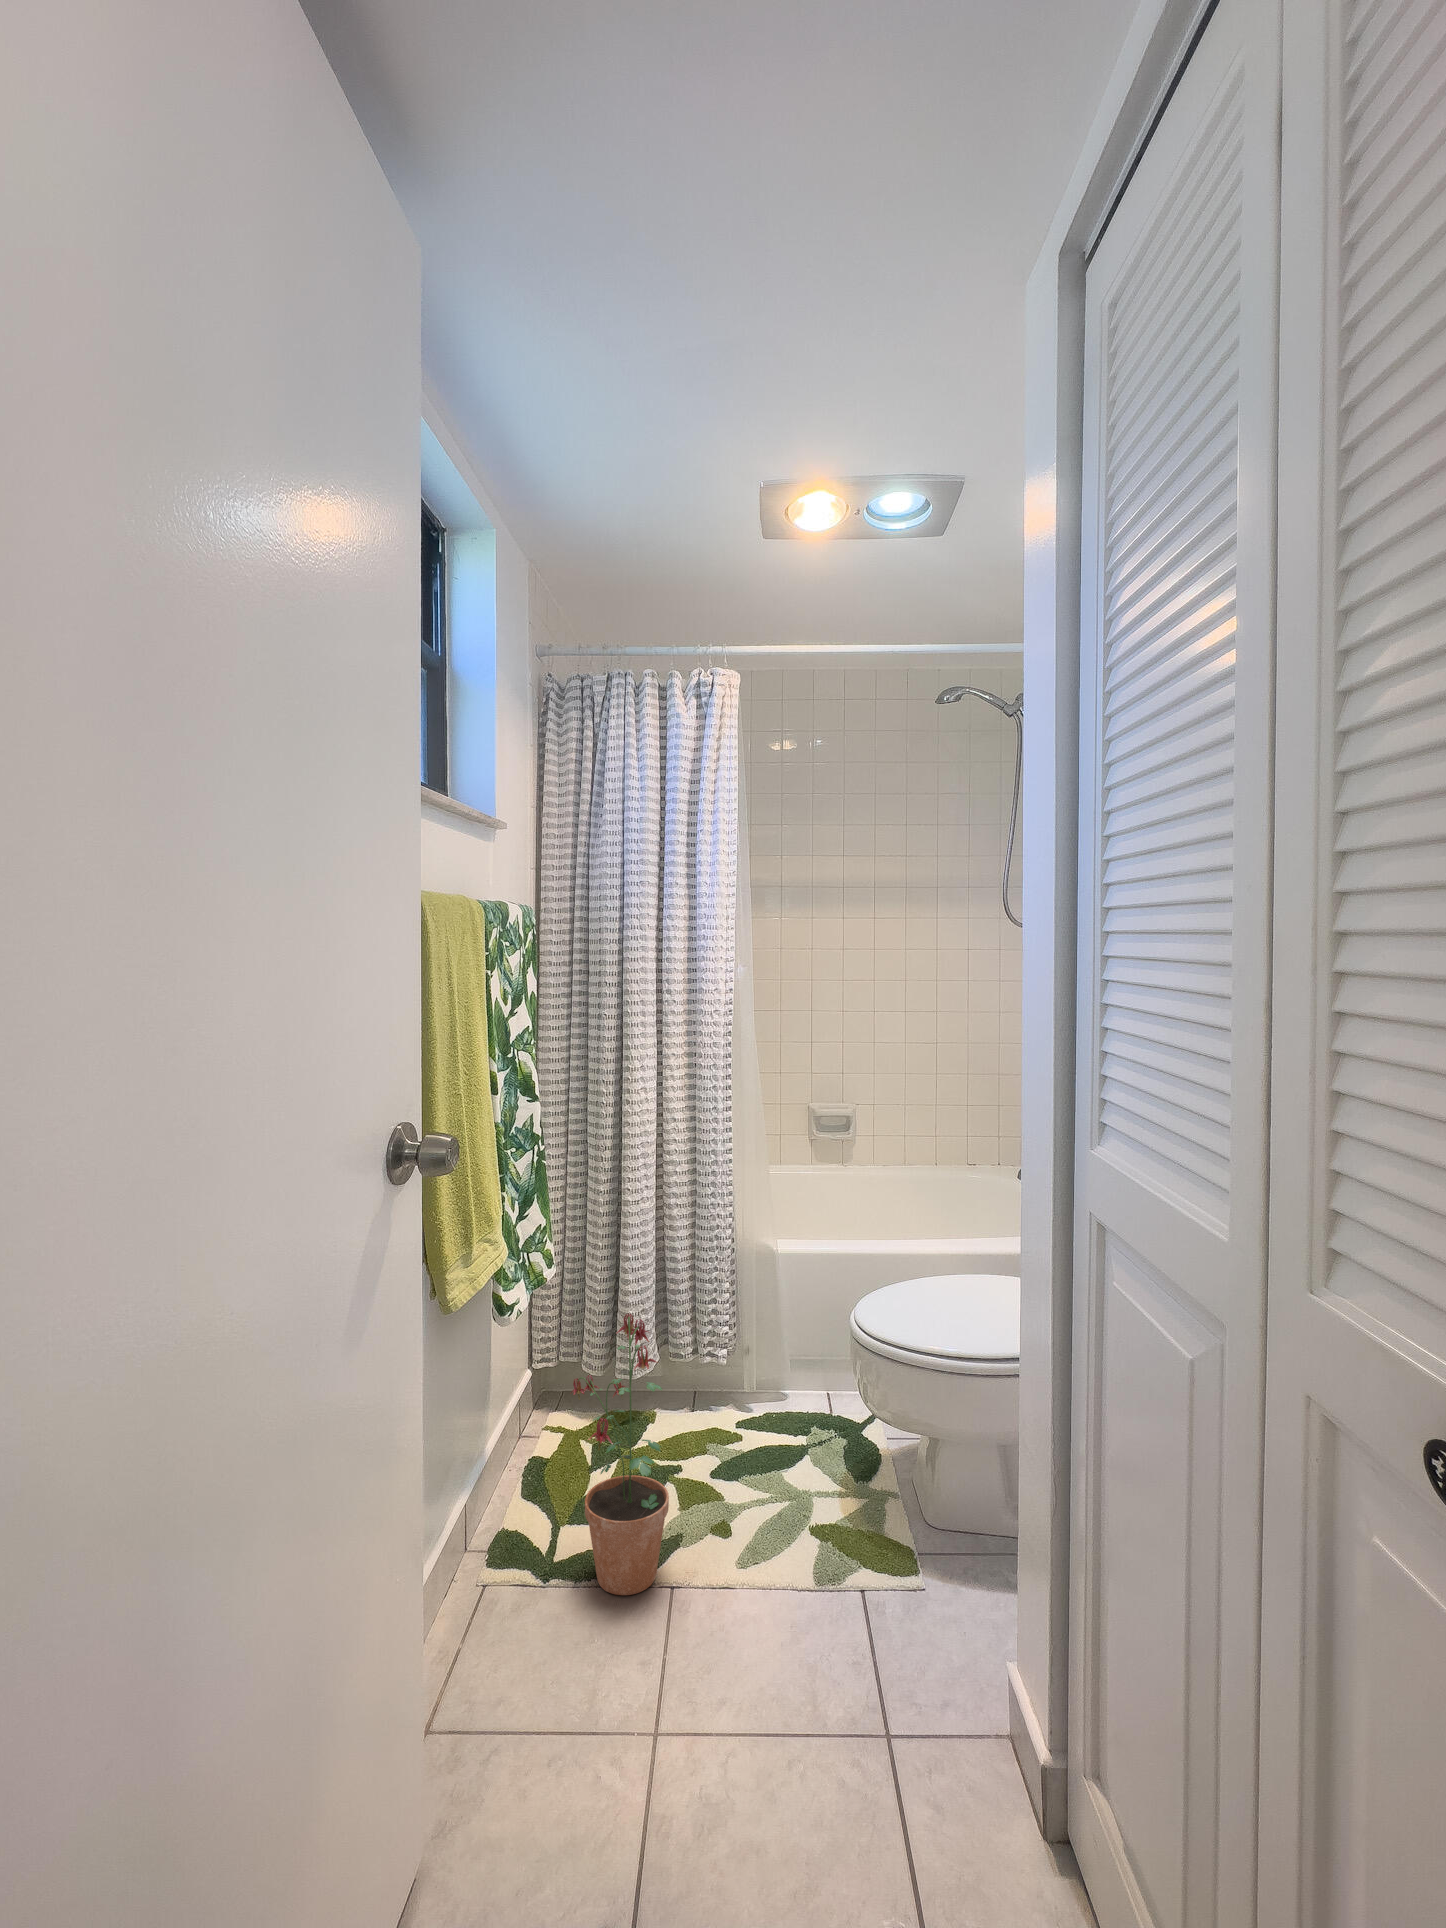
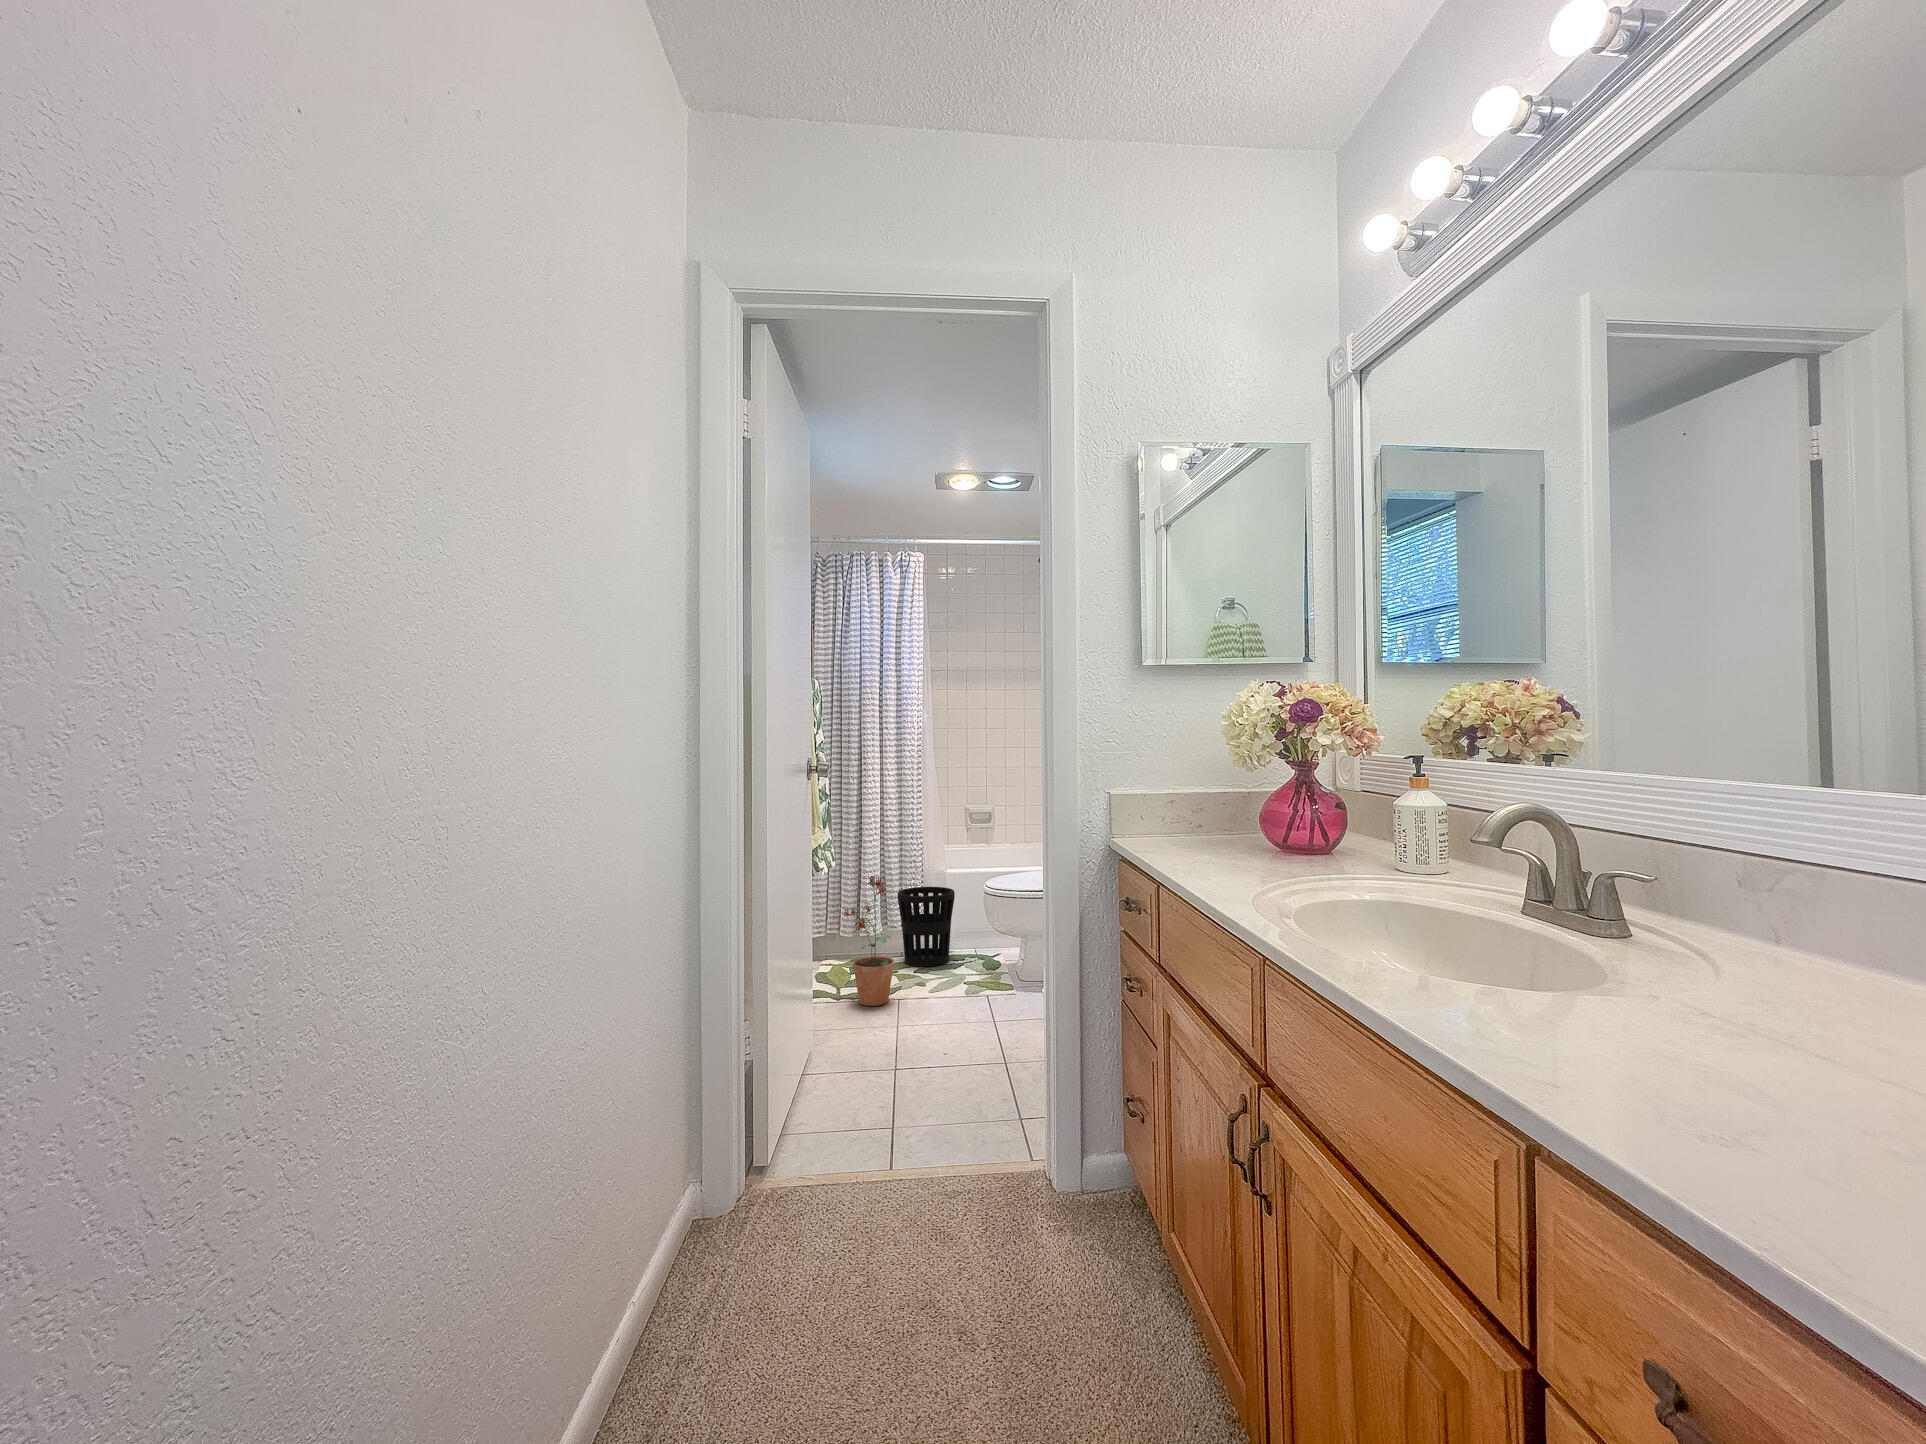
wastebasket: none [684,1287,790,1452] -> present [898,887,955,966]

